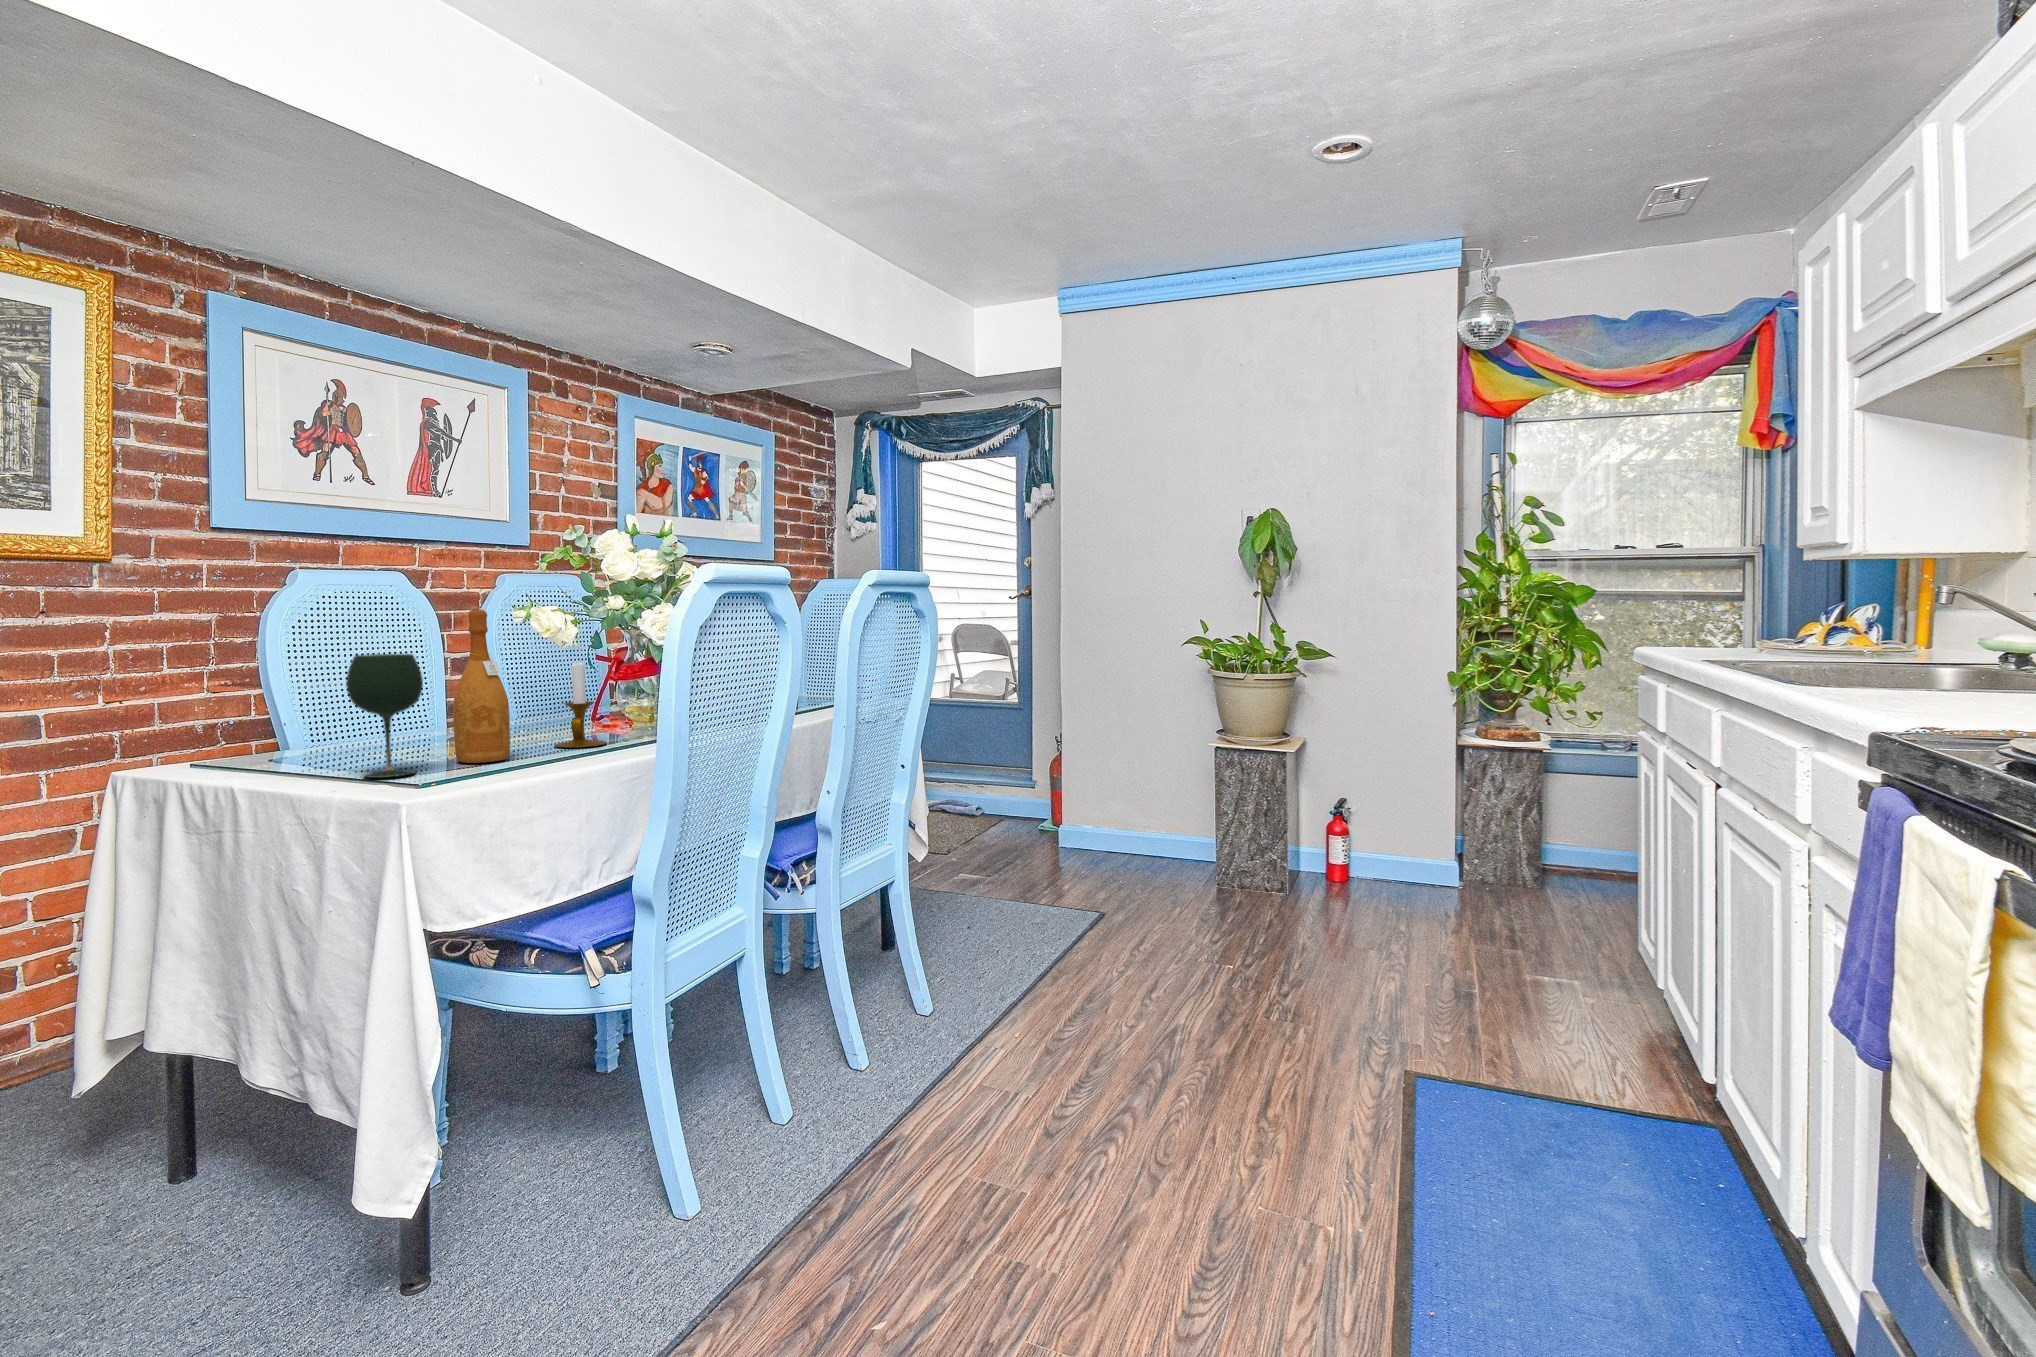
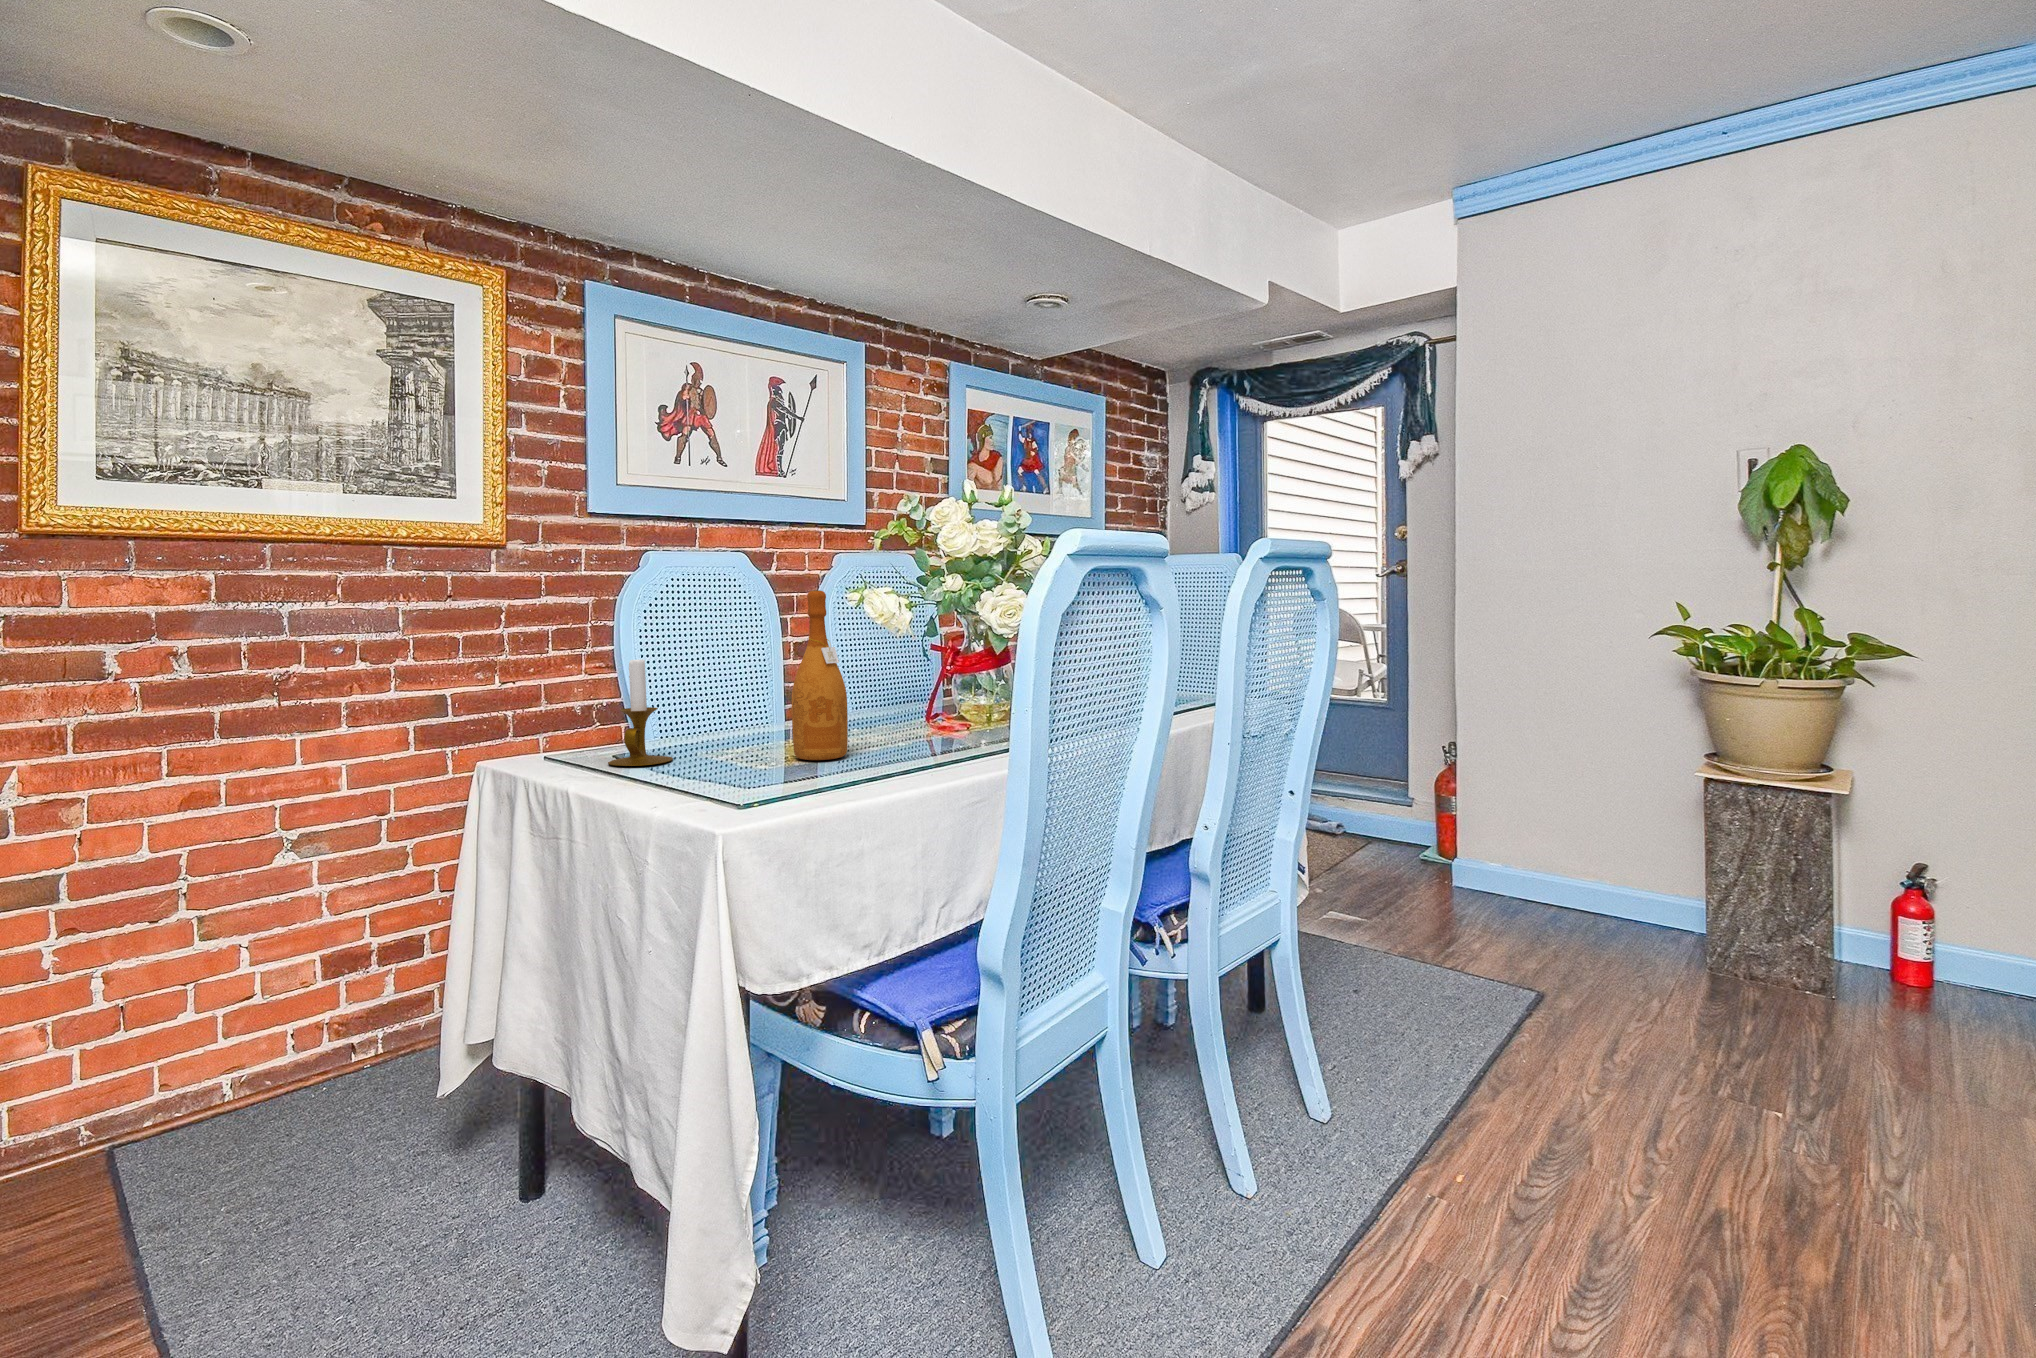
wine glass: present [346,654,423,778] -> none [688,639,762,775]
candlestick: present [554,663,607,747] -> present [608,659,673,766]

